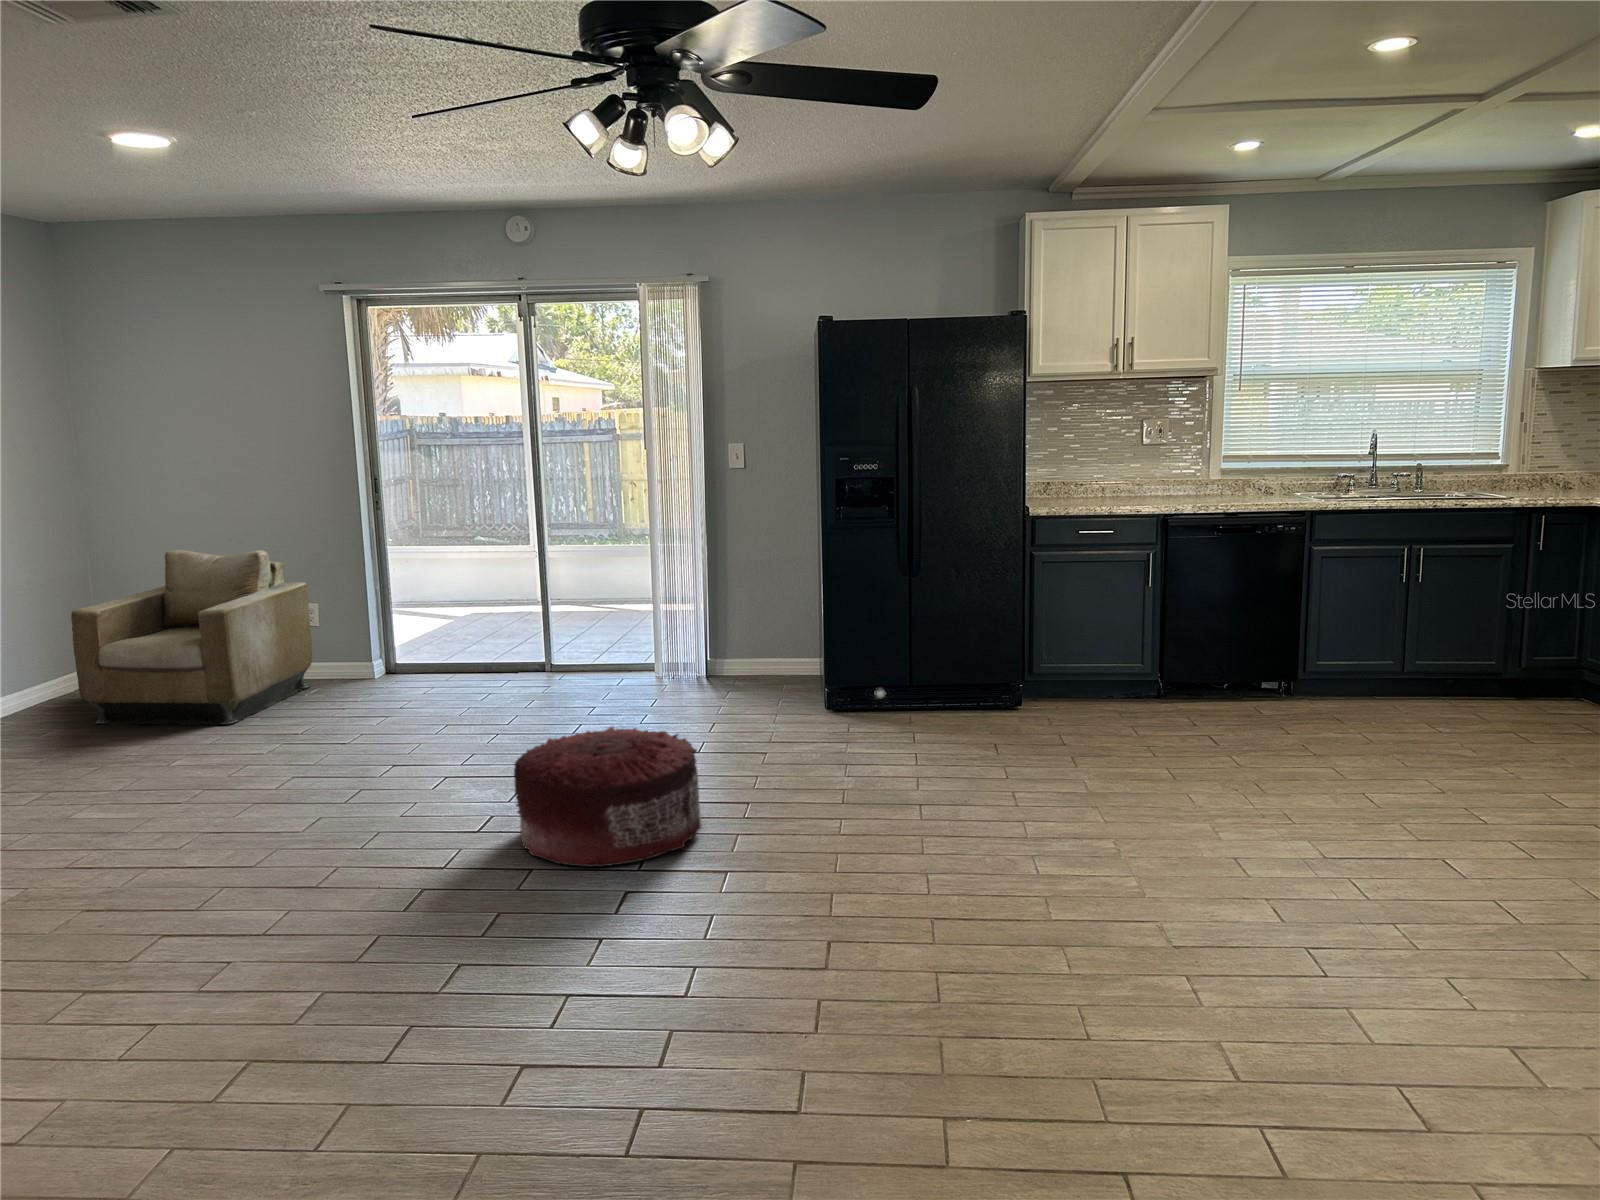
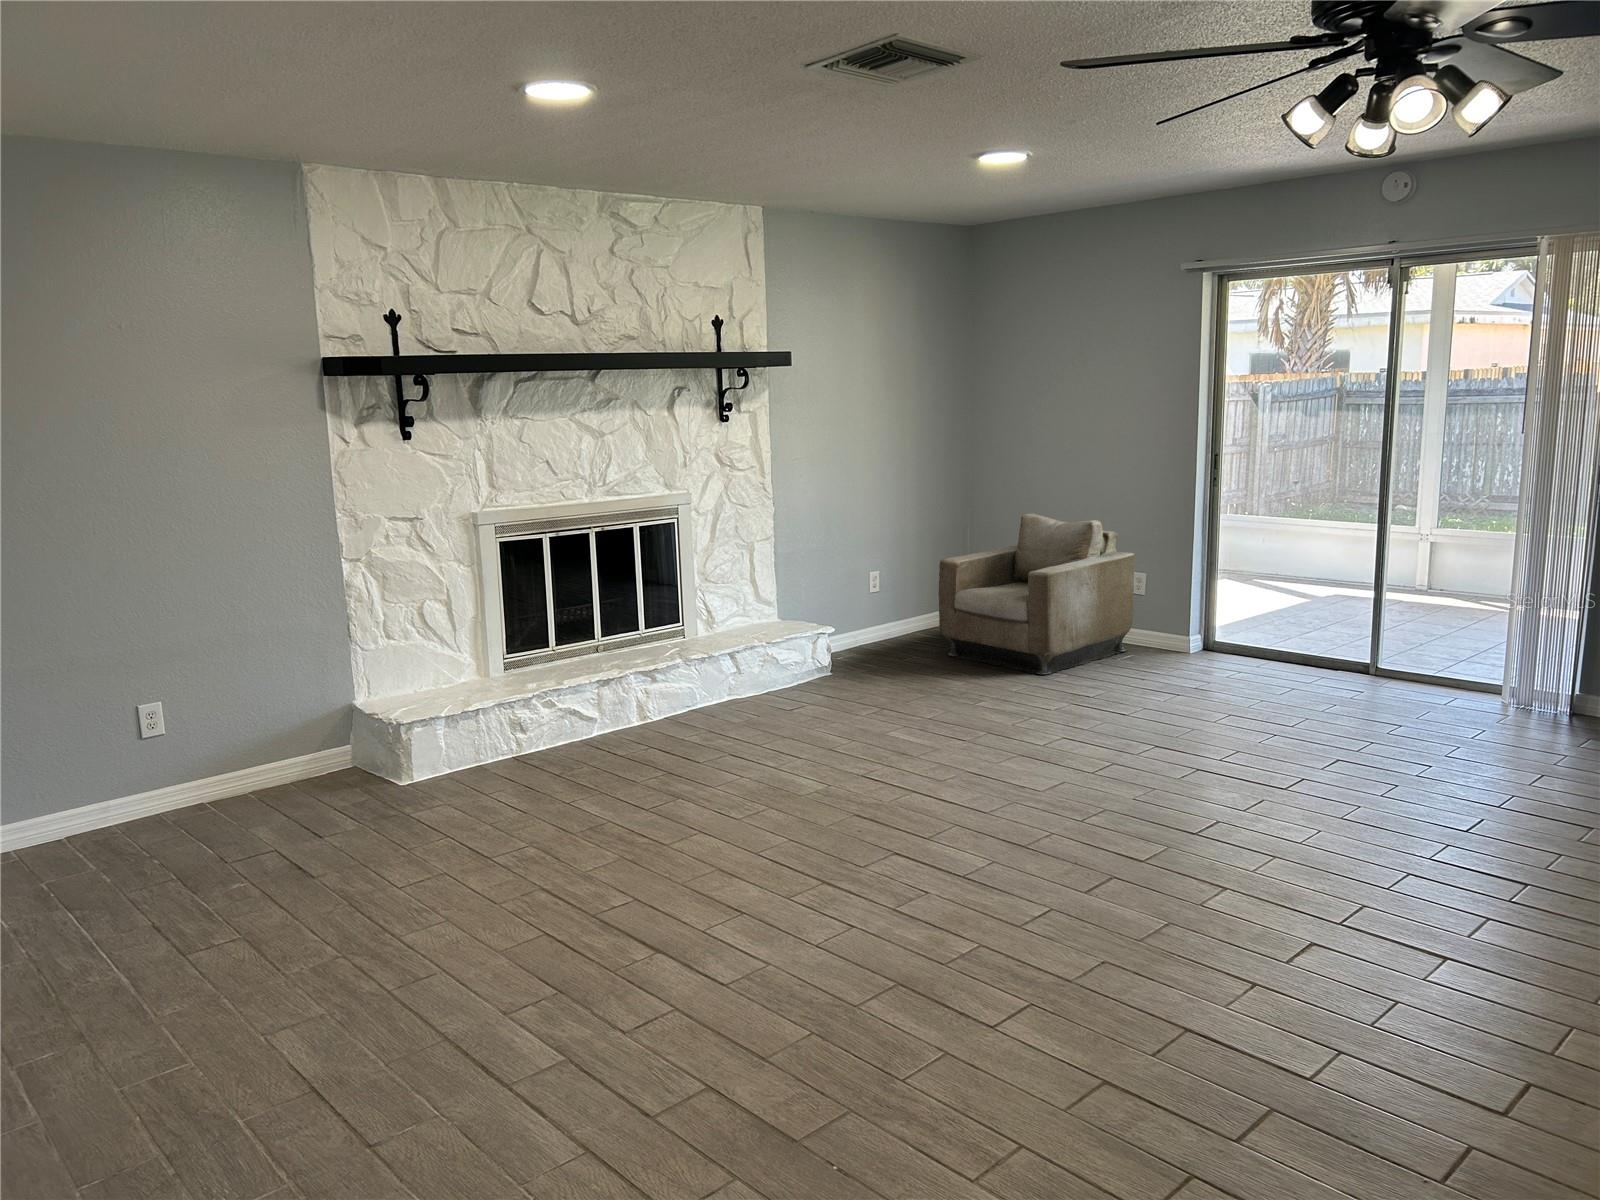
pouf: present [514,726,702,867] -> none [1230,753,1452,914]

